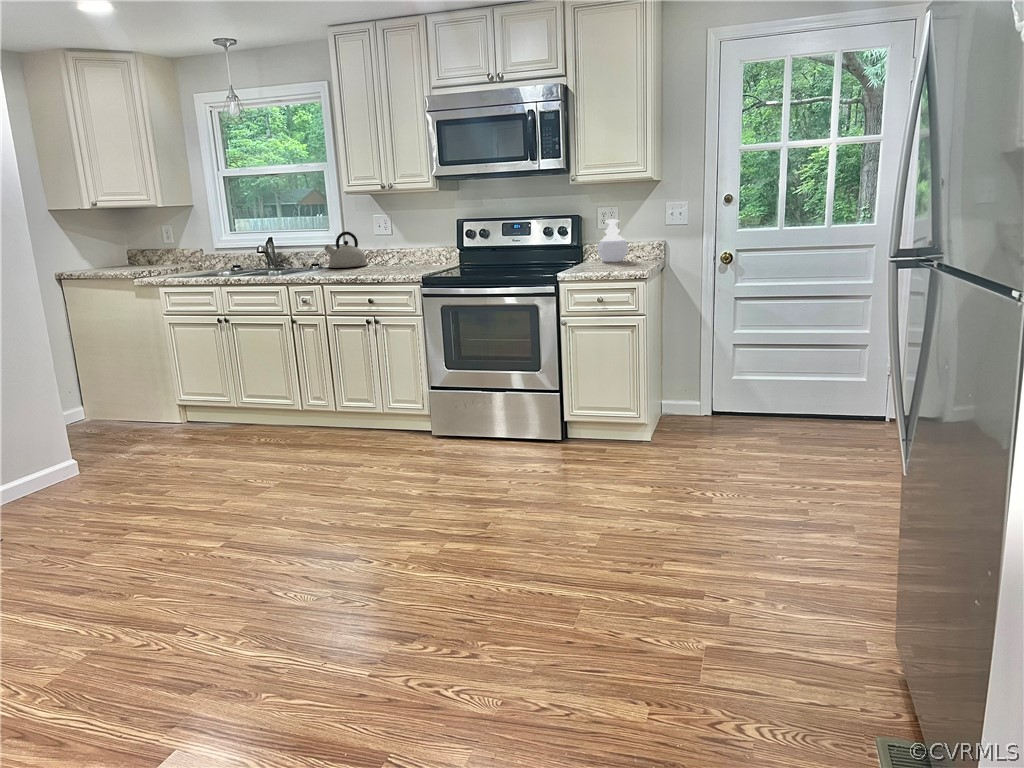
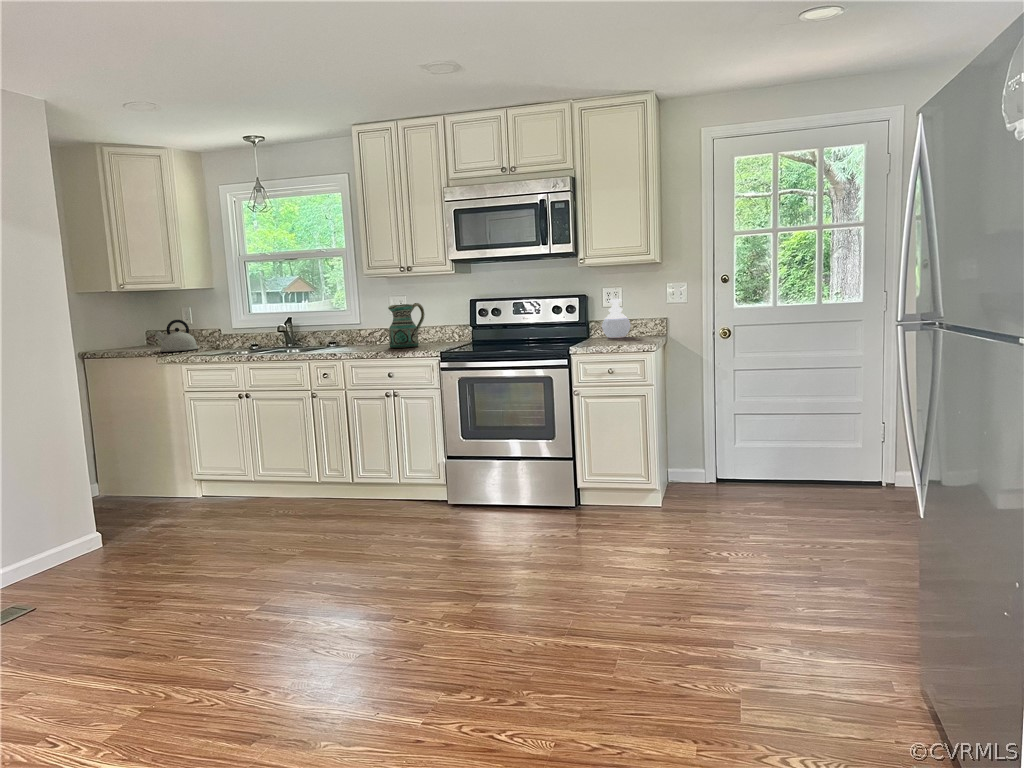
ceramic pitcher: none [369,222,409,271] -> present [388,303,425,348]
kettle: present [324,232,368,268] -> present [155,320,198,352]

